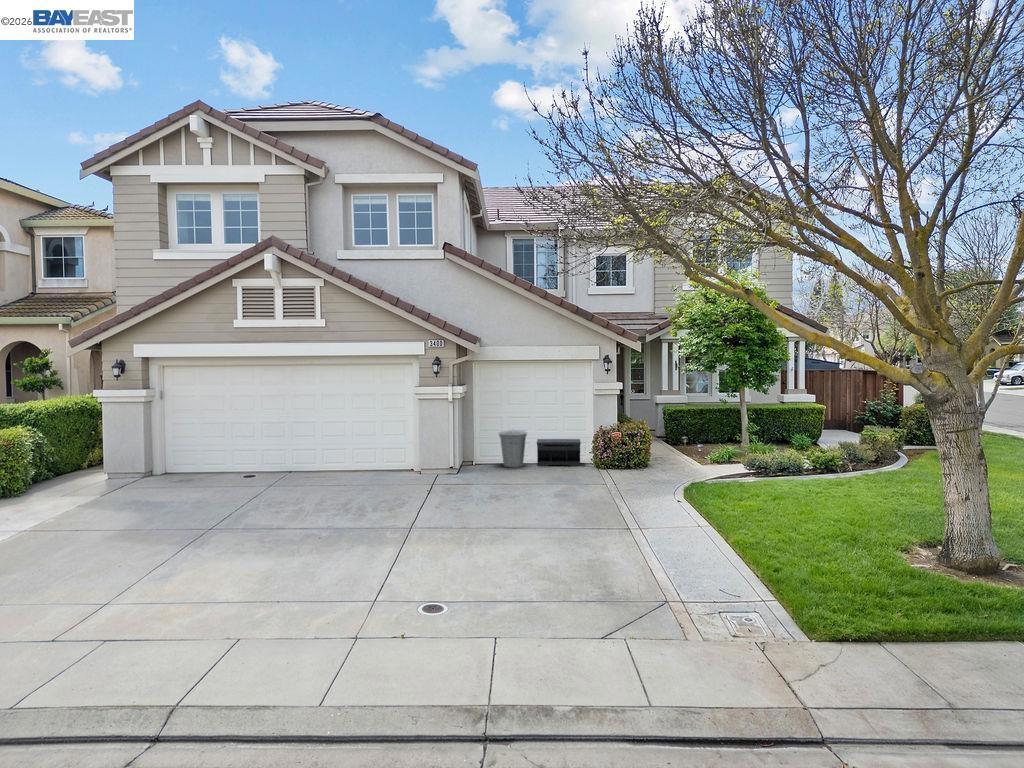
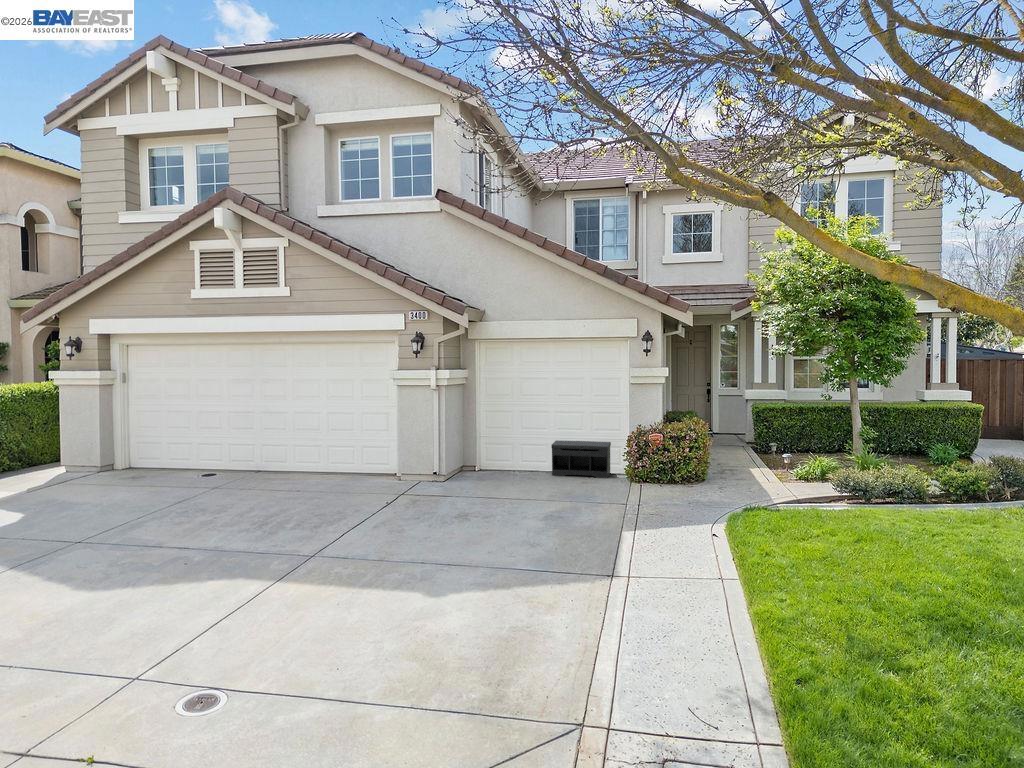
trash can: present [499,430,527,468] -> none [503,428,540,476]

